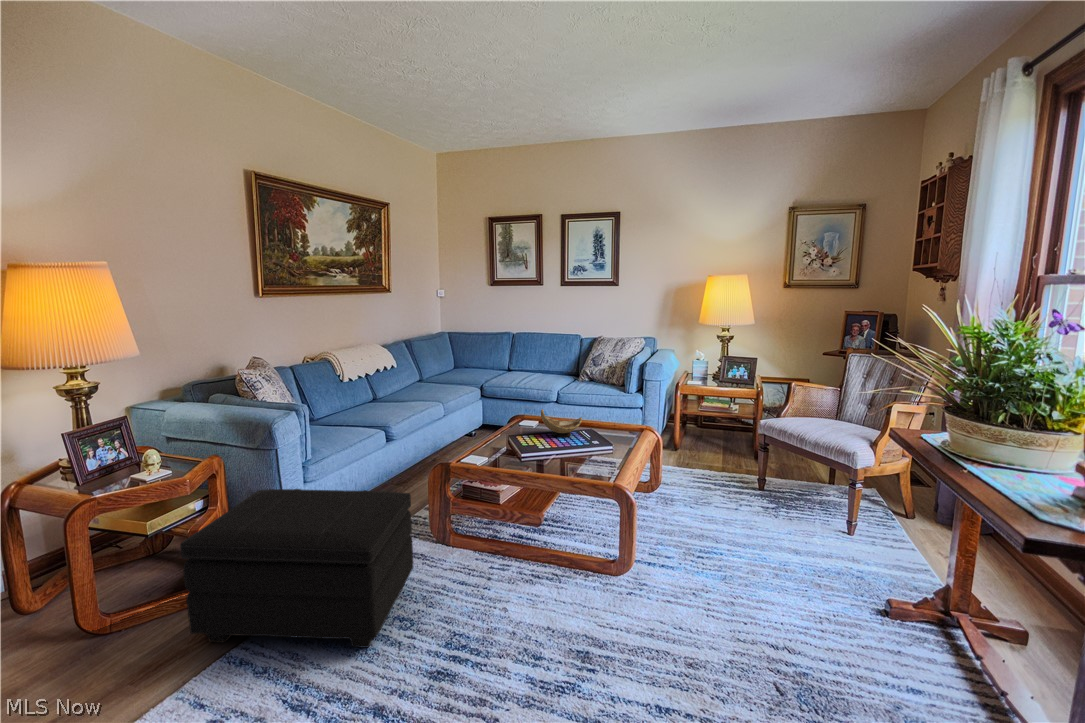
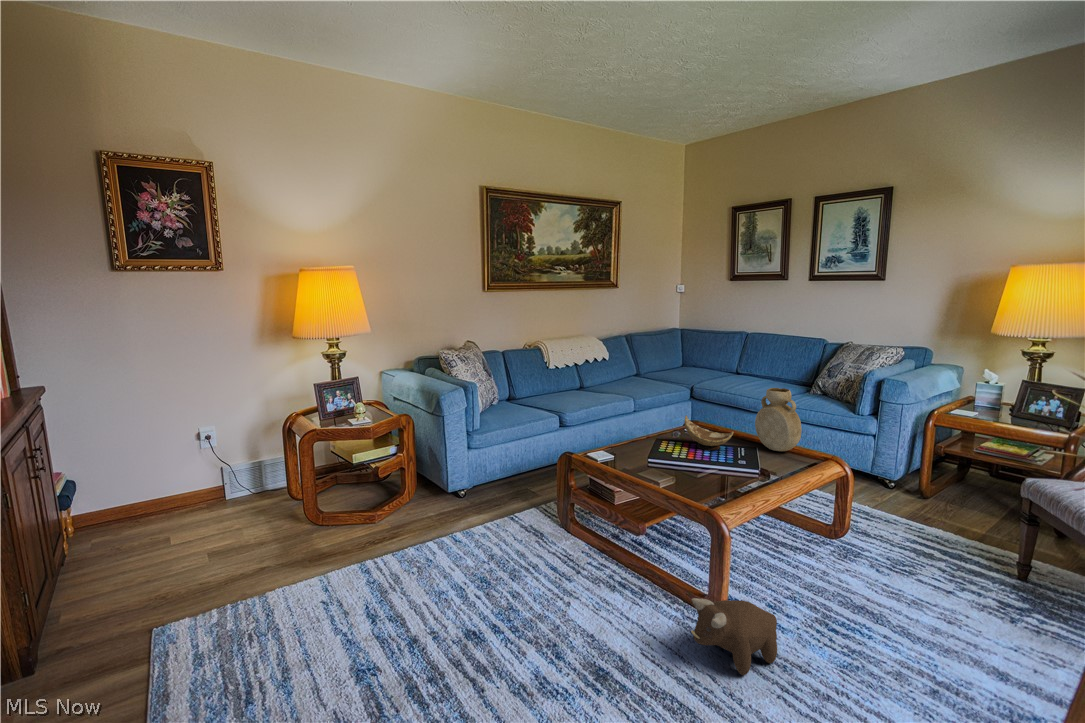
vase: none [588,376,626,429] -> present [755,388,802,451]
footstool: present [180,489,413,647] -> none [346,446,517,591]
plush toy: none [632,551,688,610] -> present [691,598,777,675]

